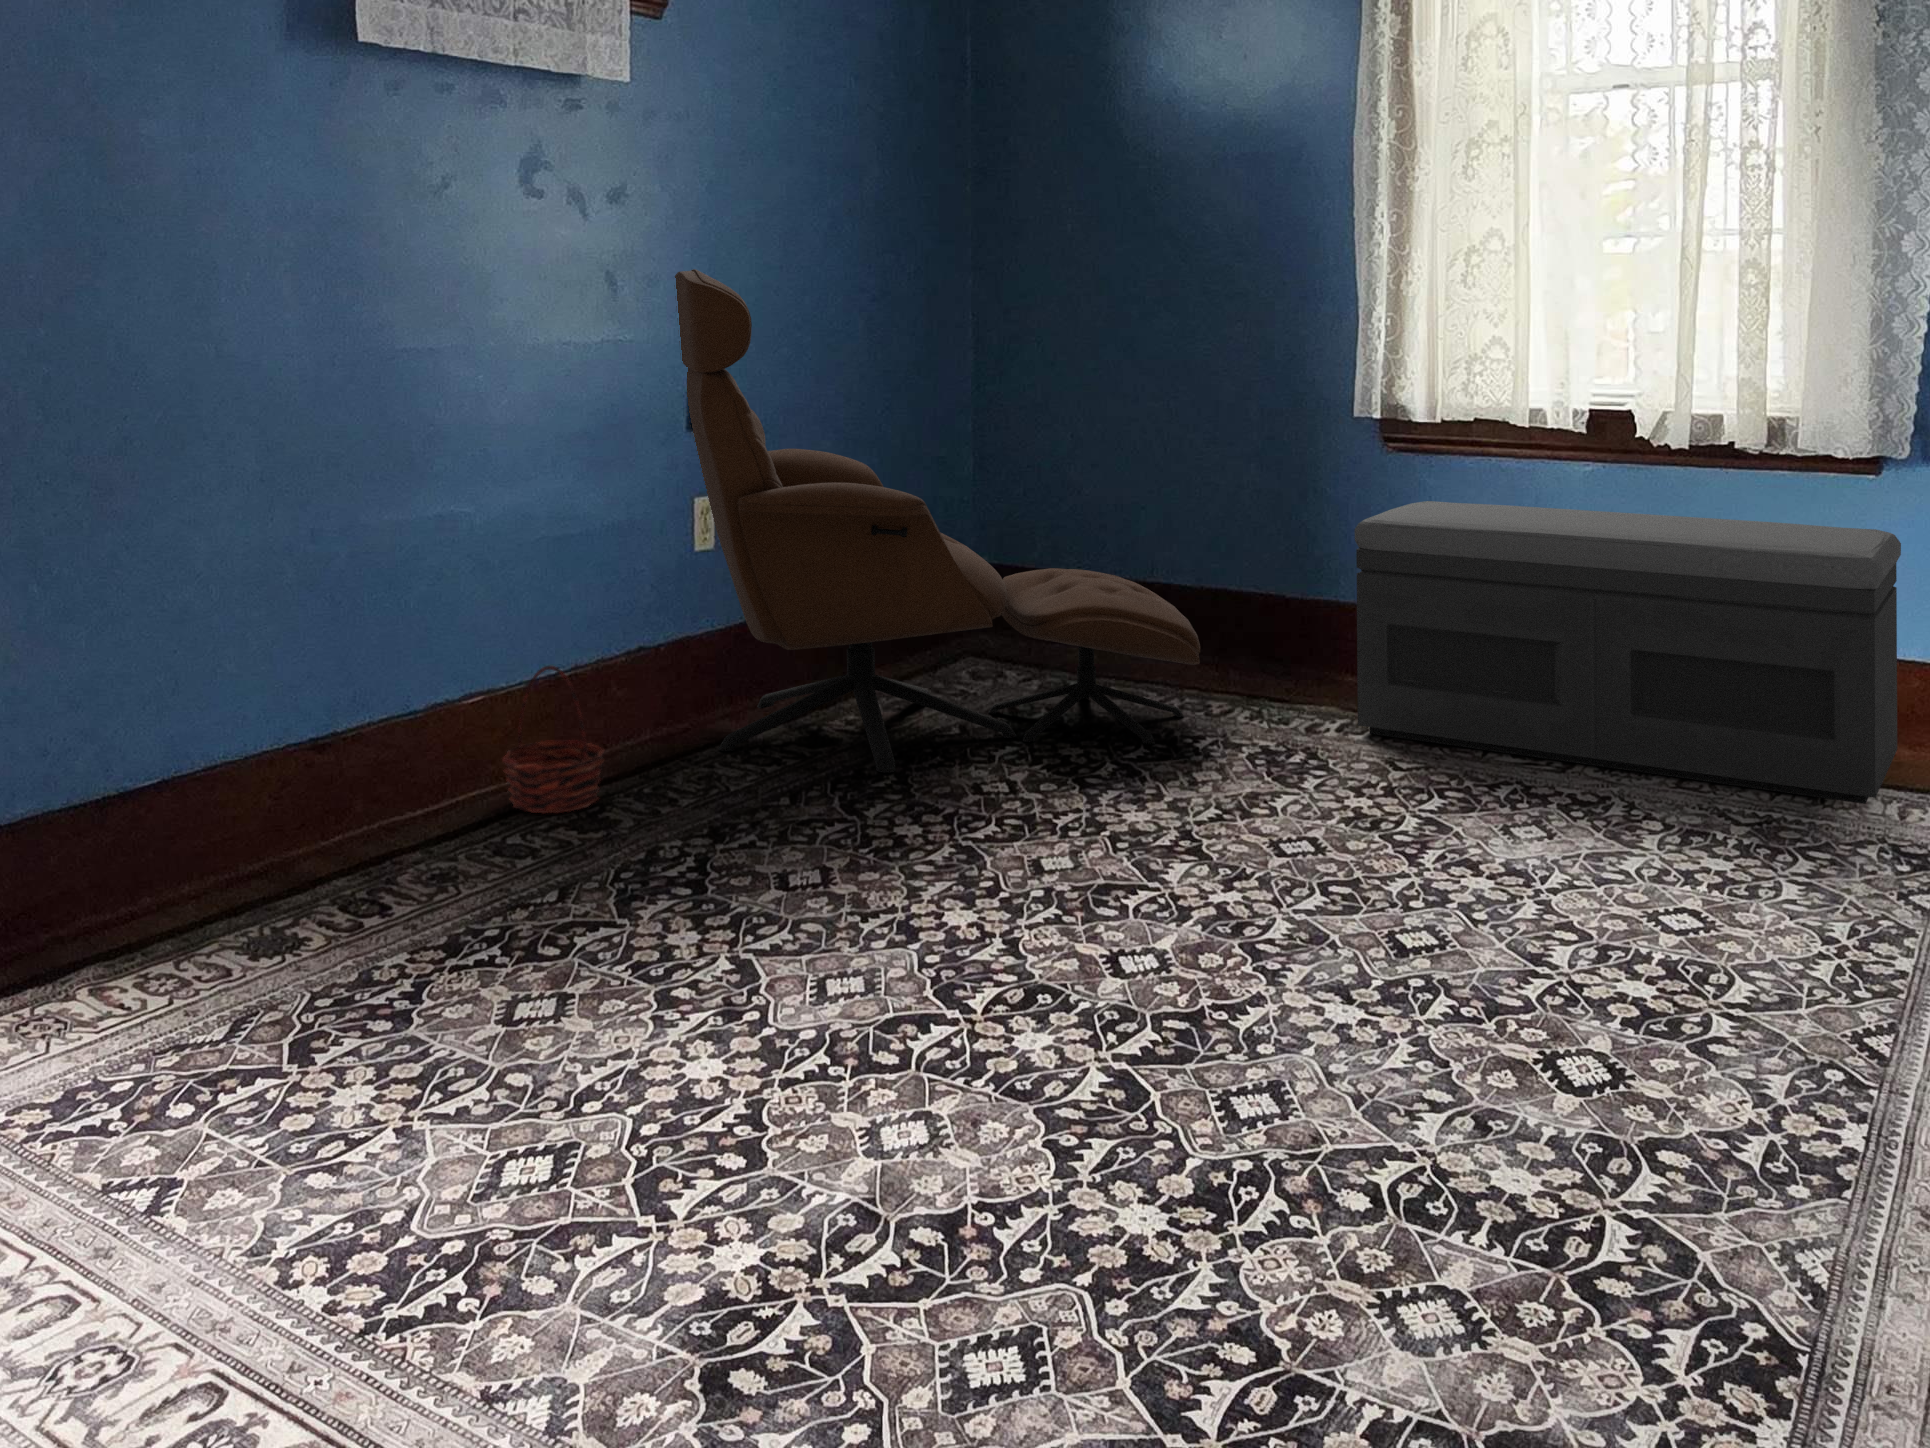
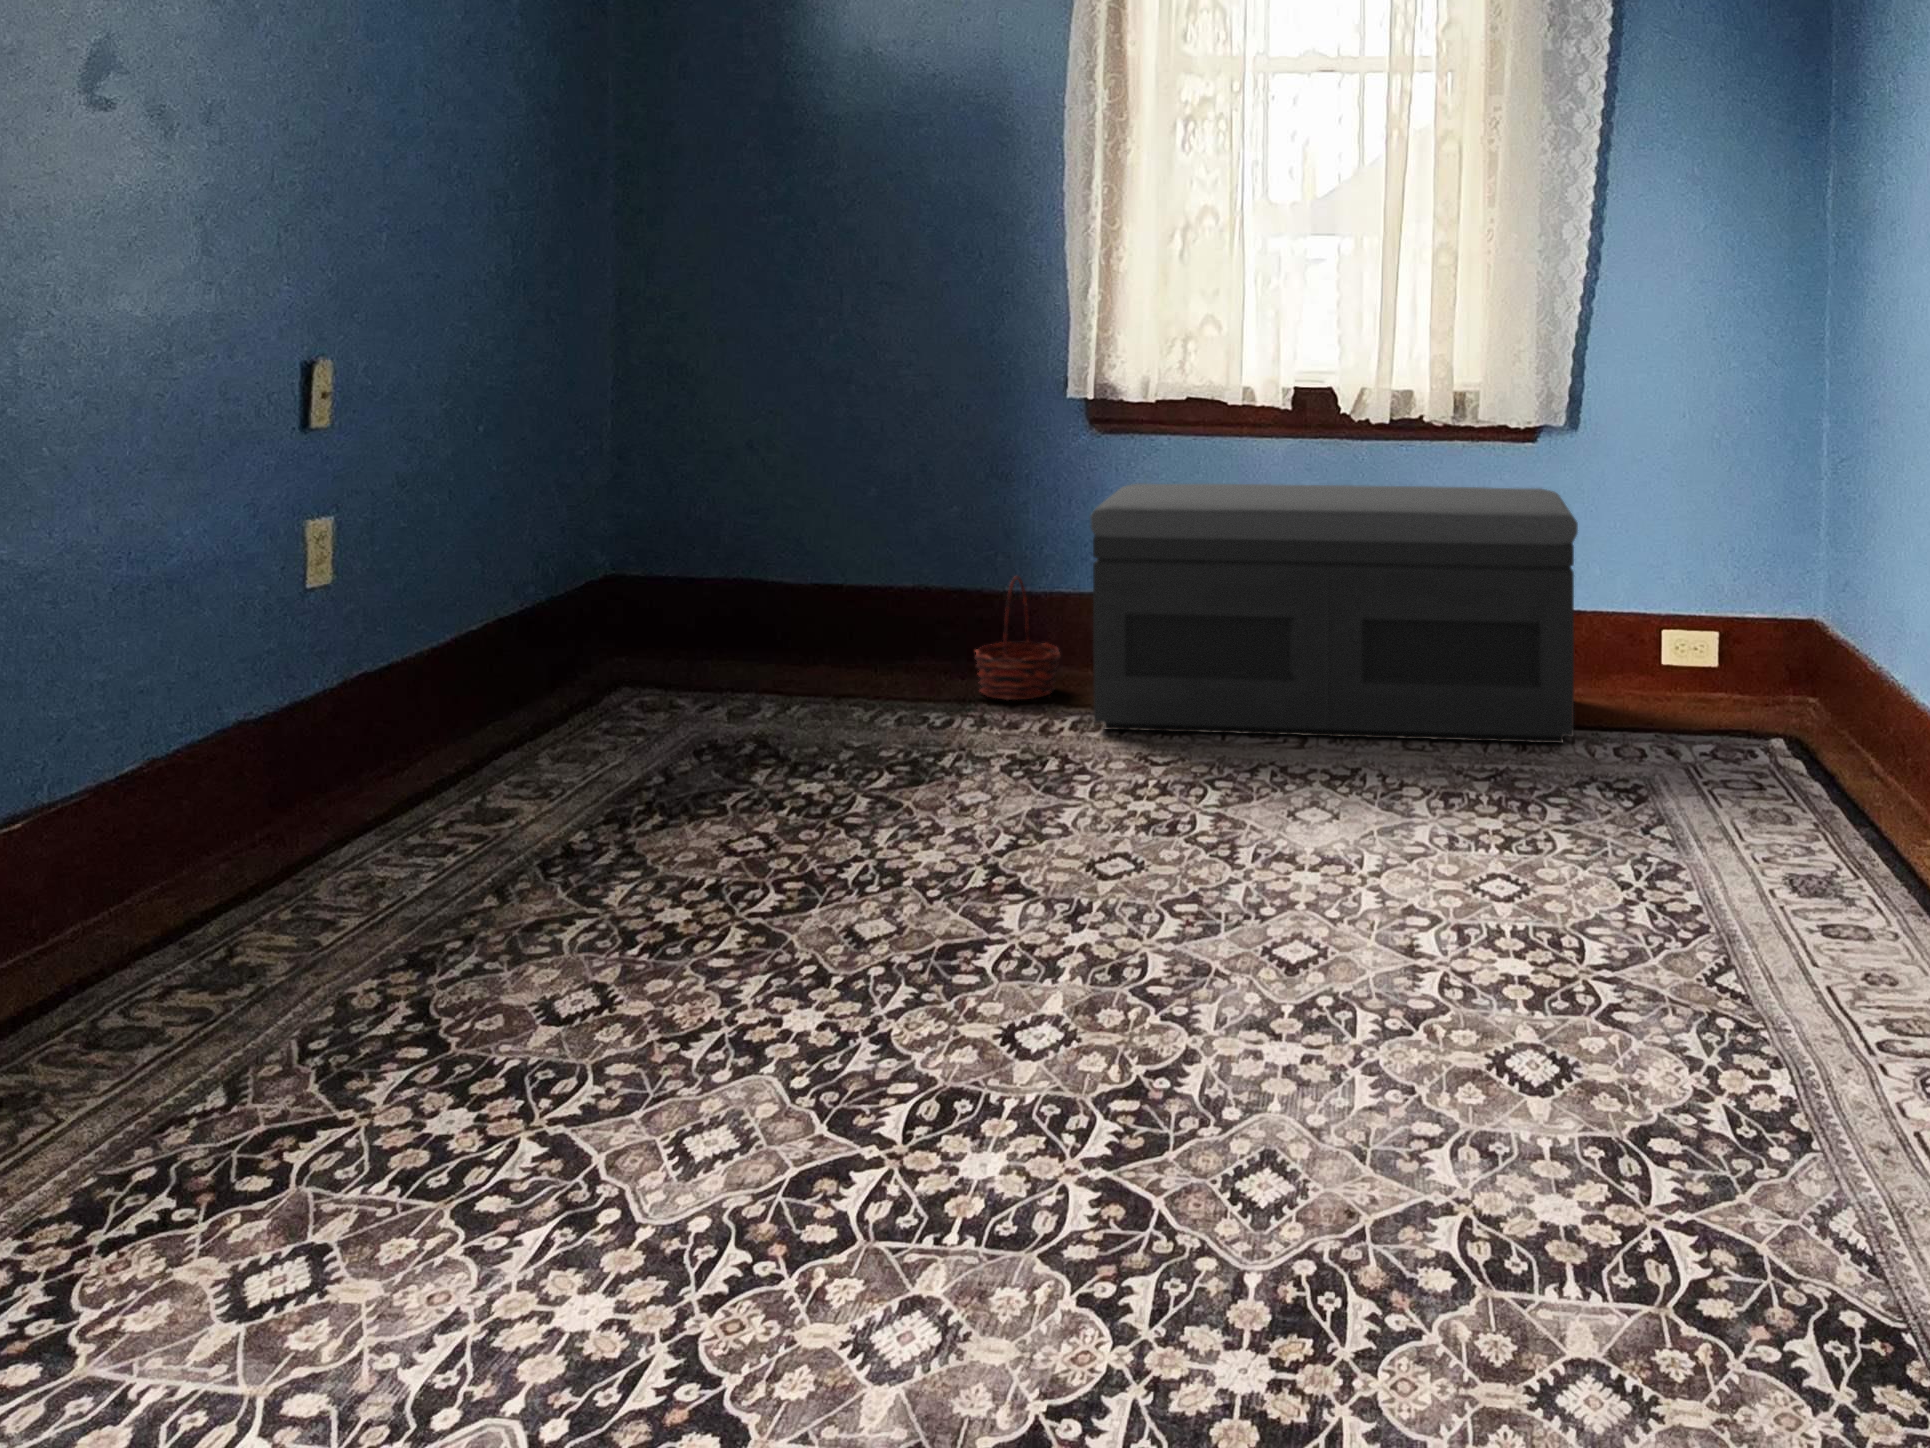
lounge chair: present [675,269,1201,773] -> none [277,234,942,849]
basket: present [503,666,604,814] -> present [975,576,1060,700]

